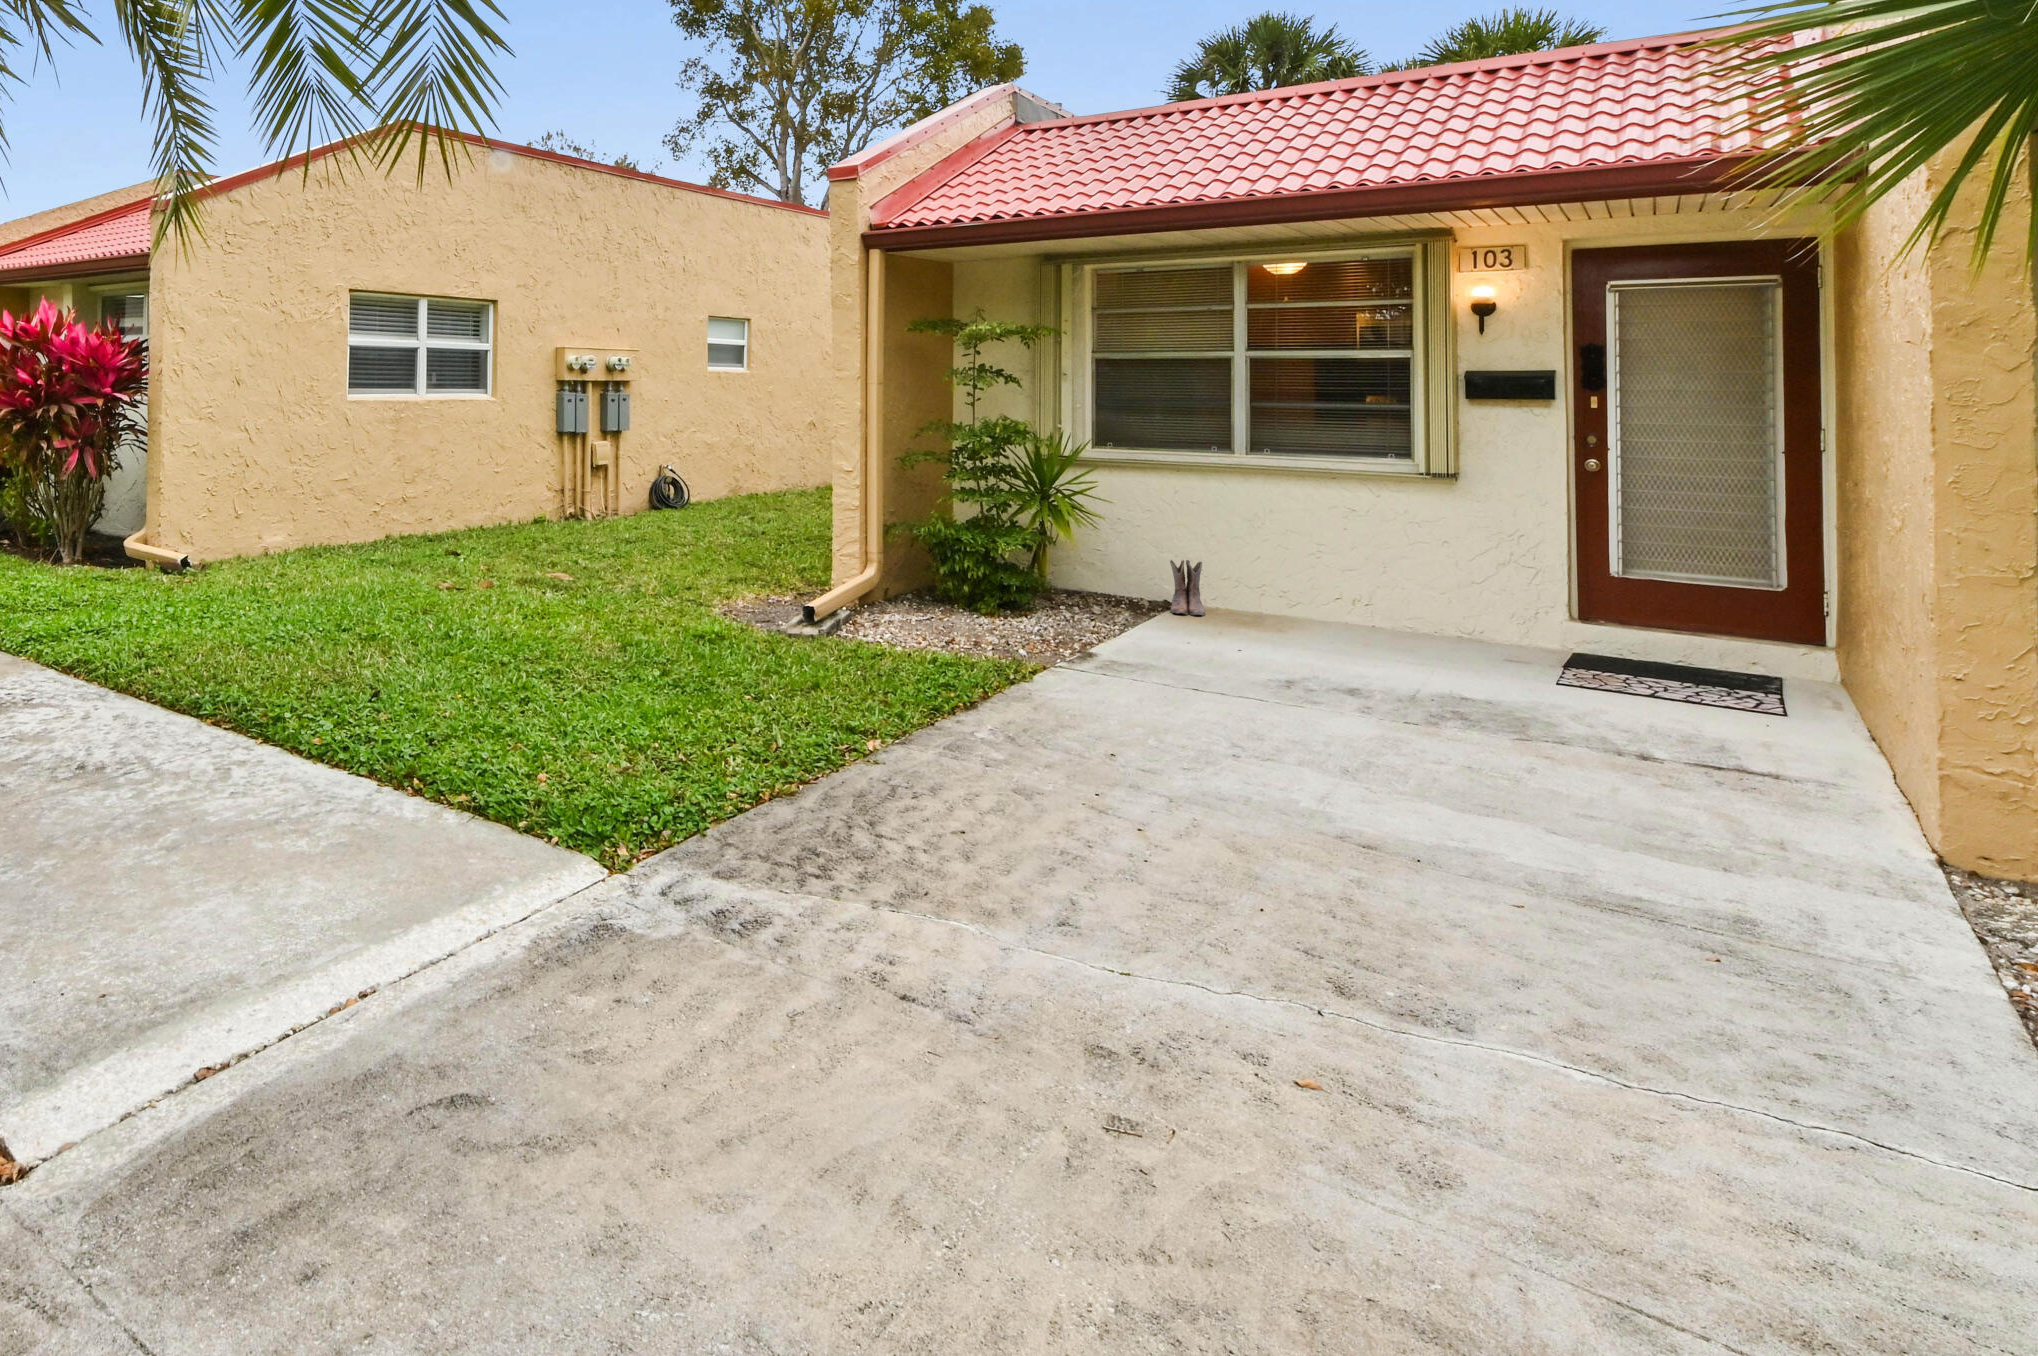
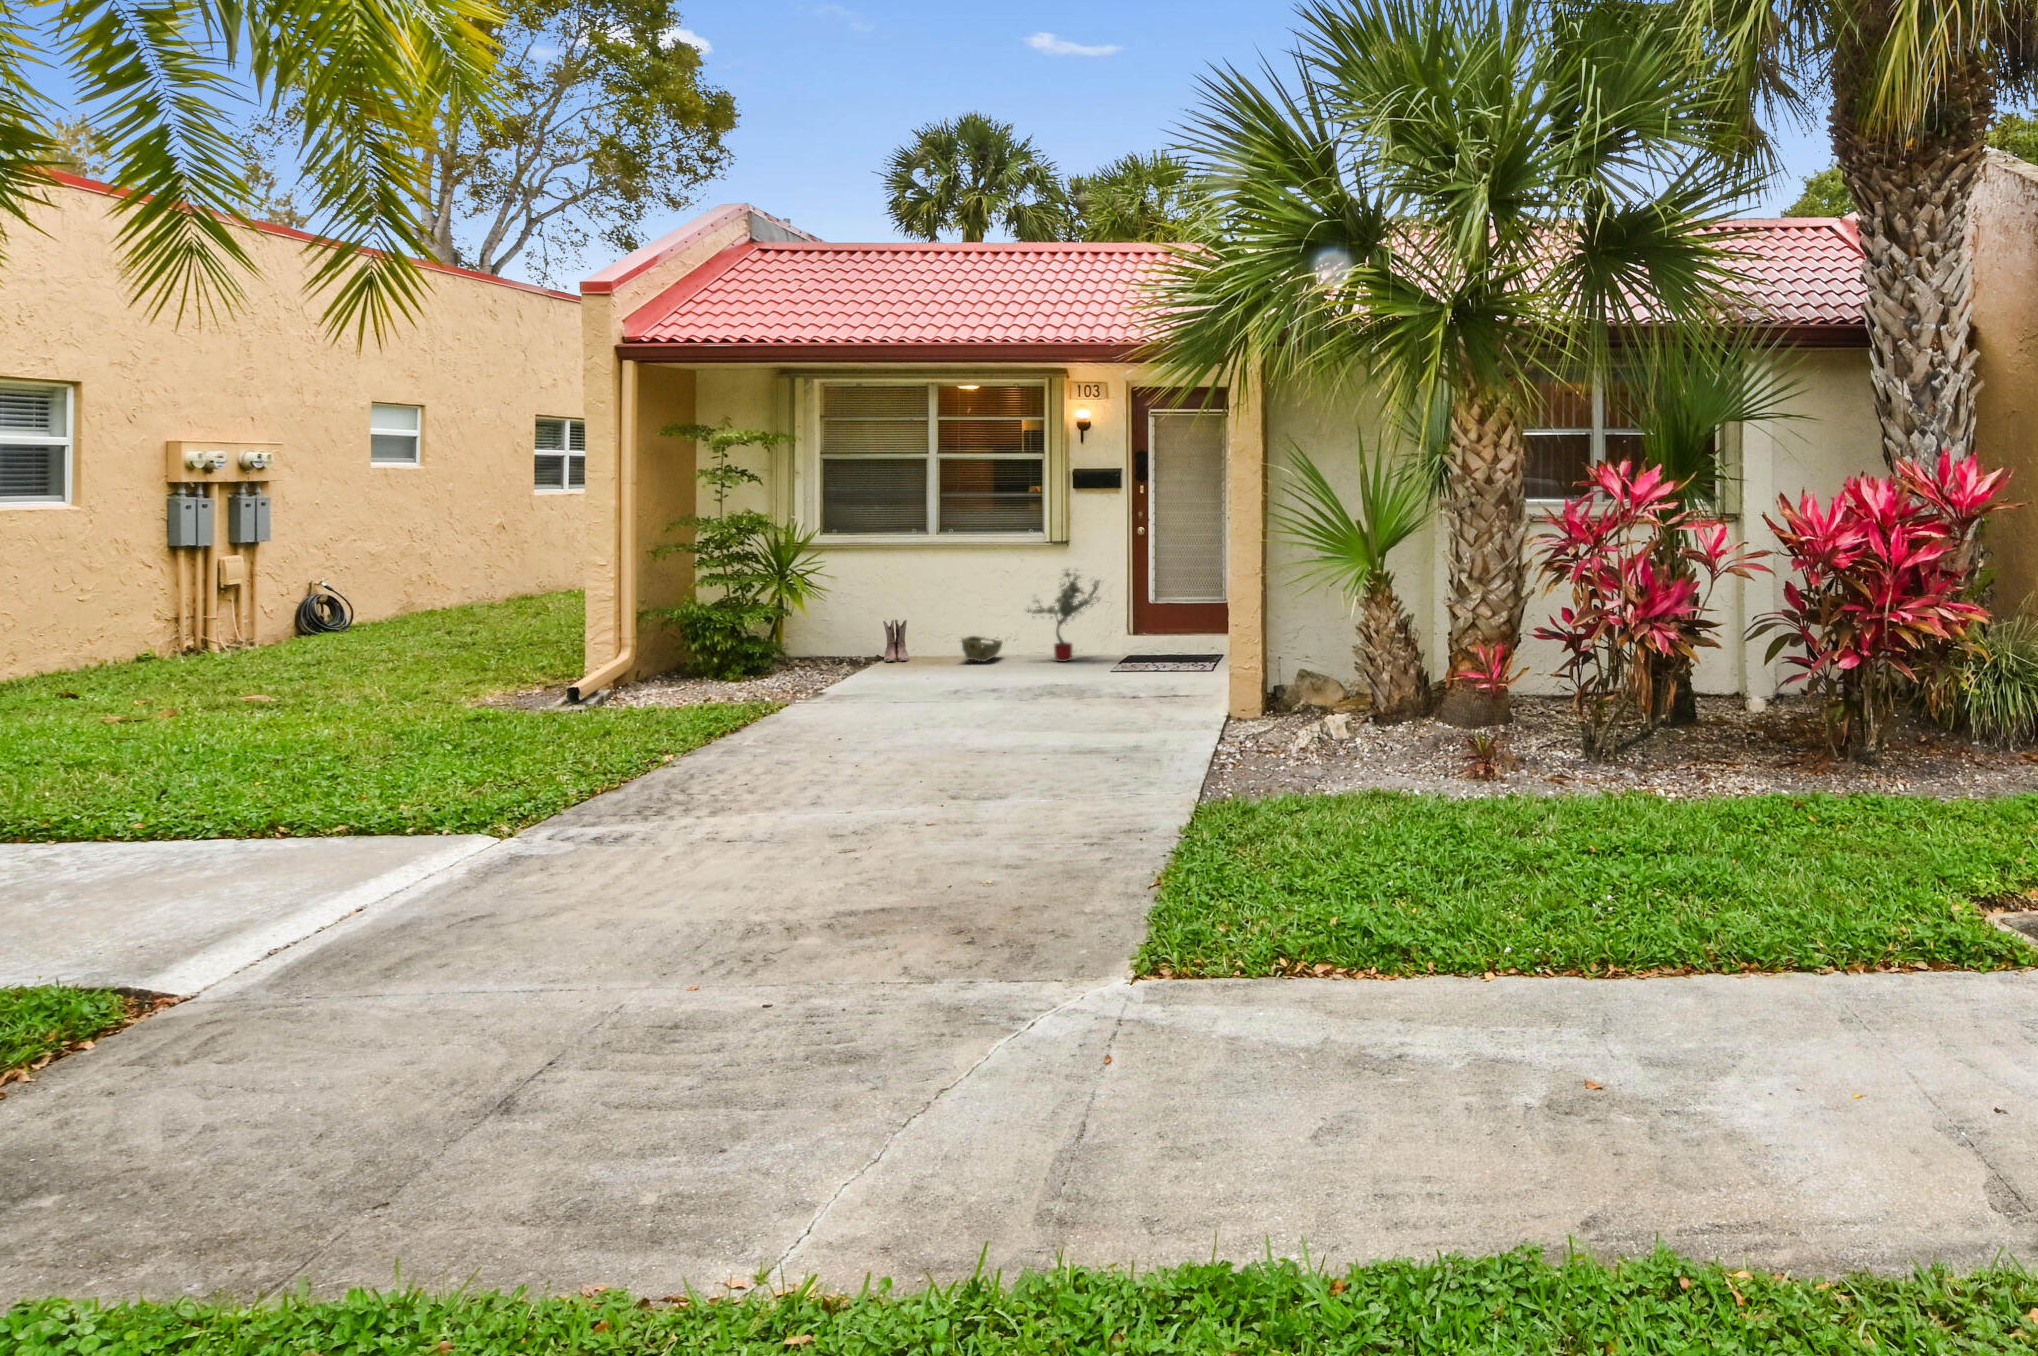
potted tree: none [1381,512,1520,650] -> present [1028,568,1100,662]
woven basket: none [1281,593,1345,633] -> present [961,636,1002,662]

